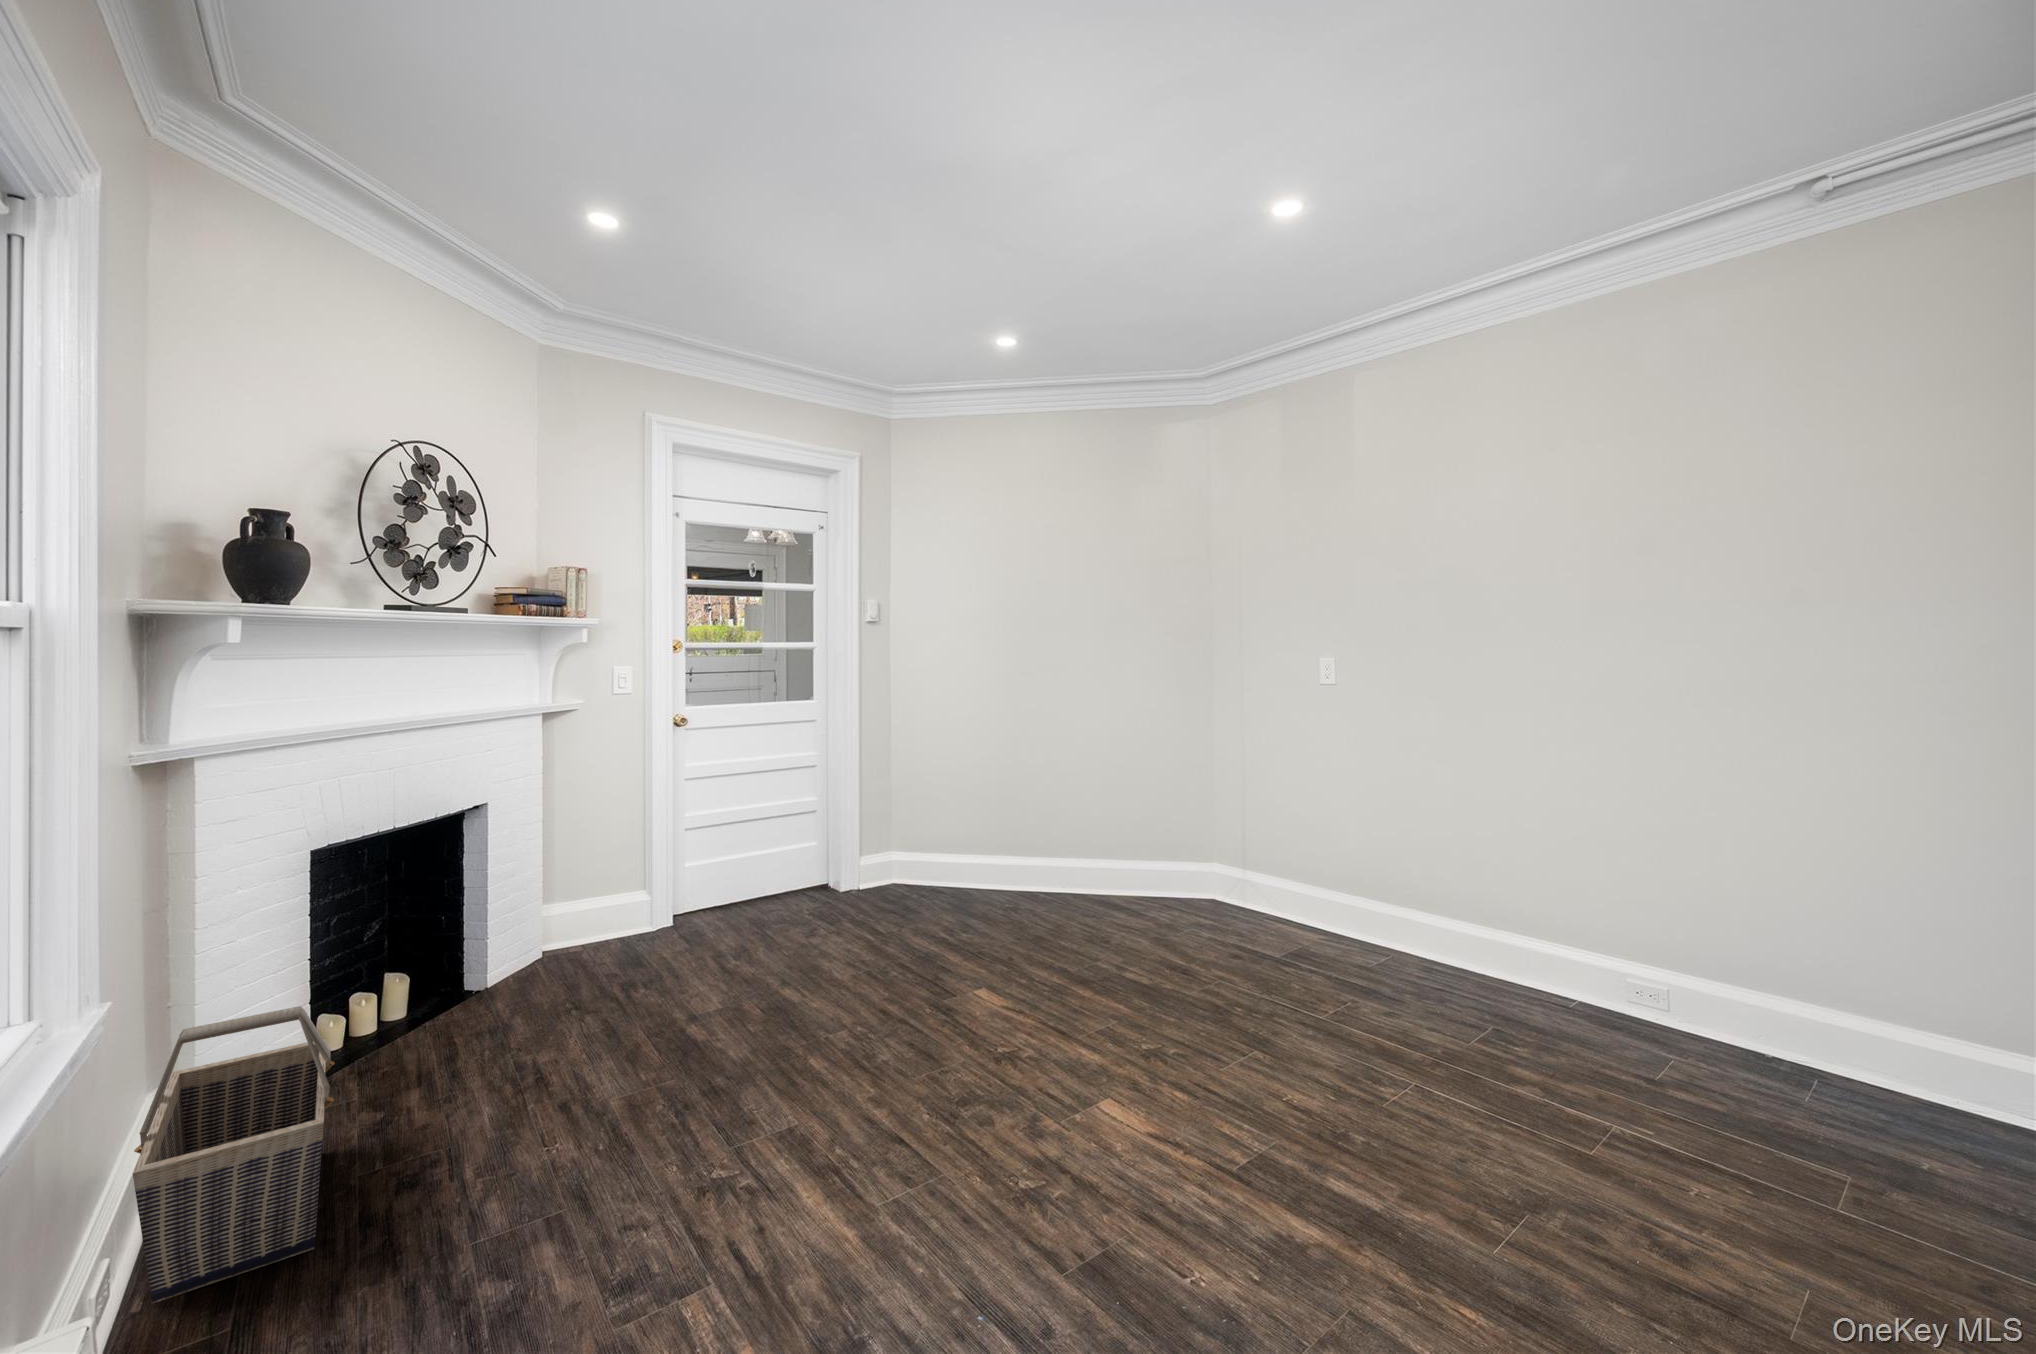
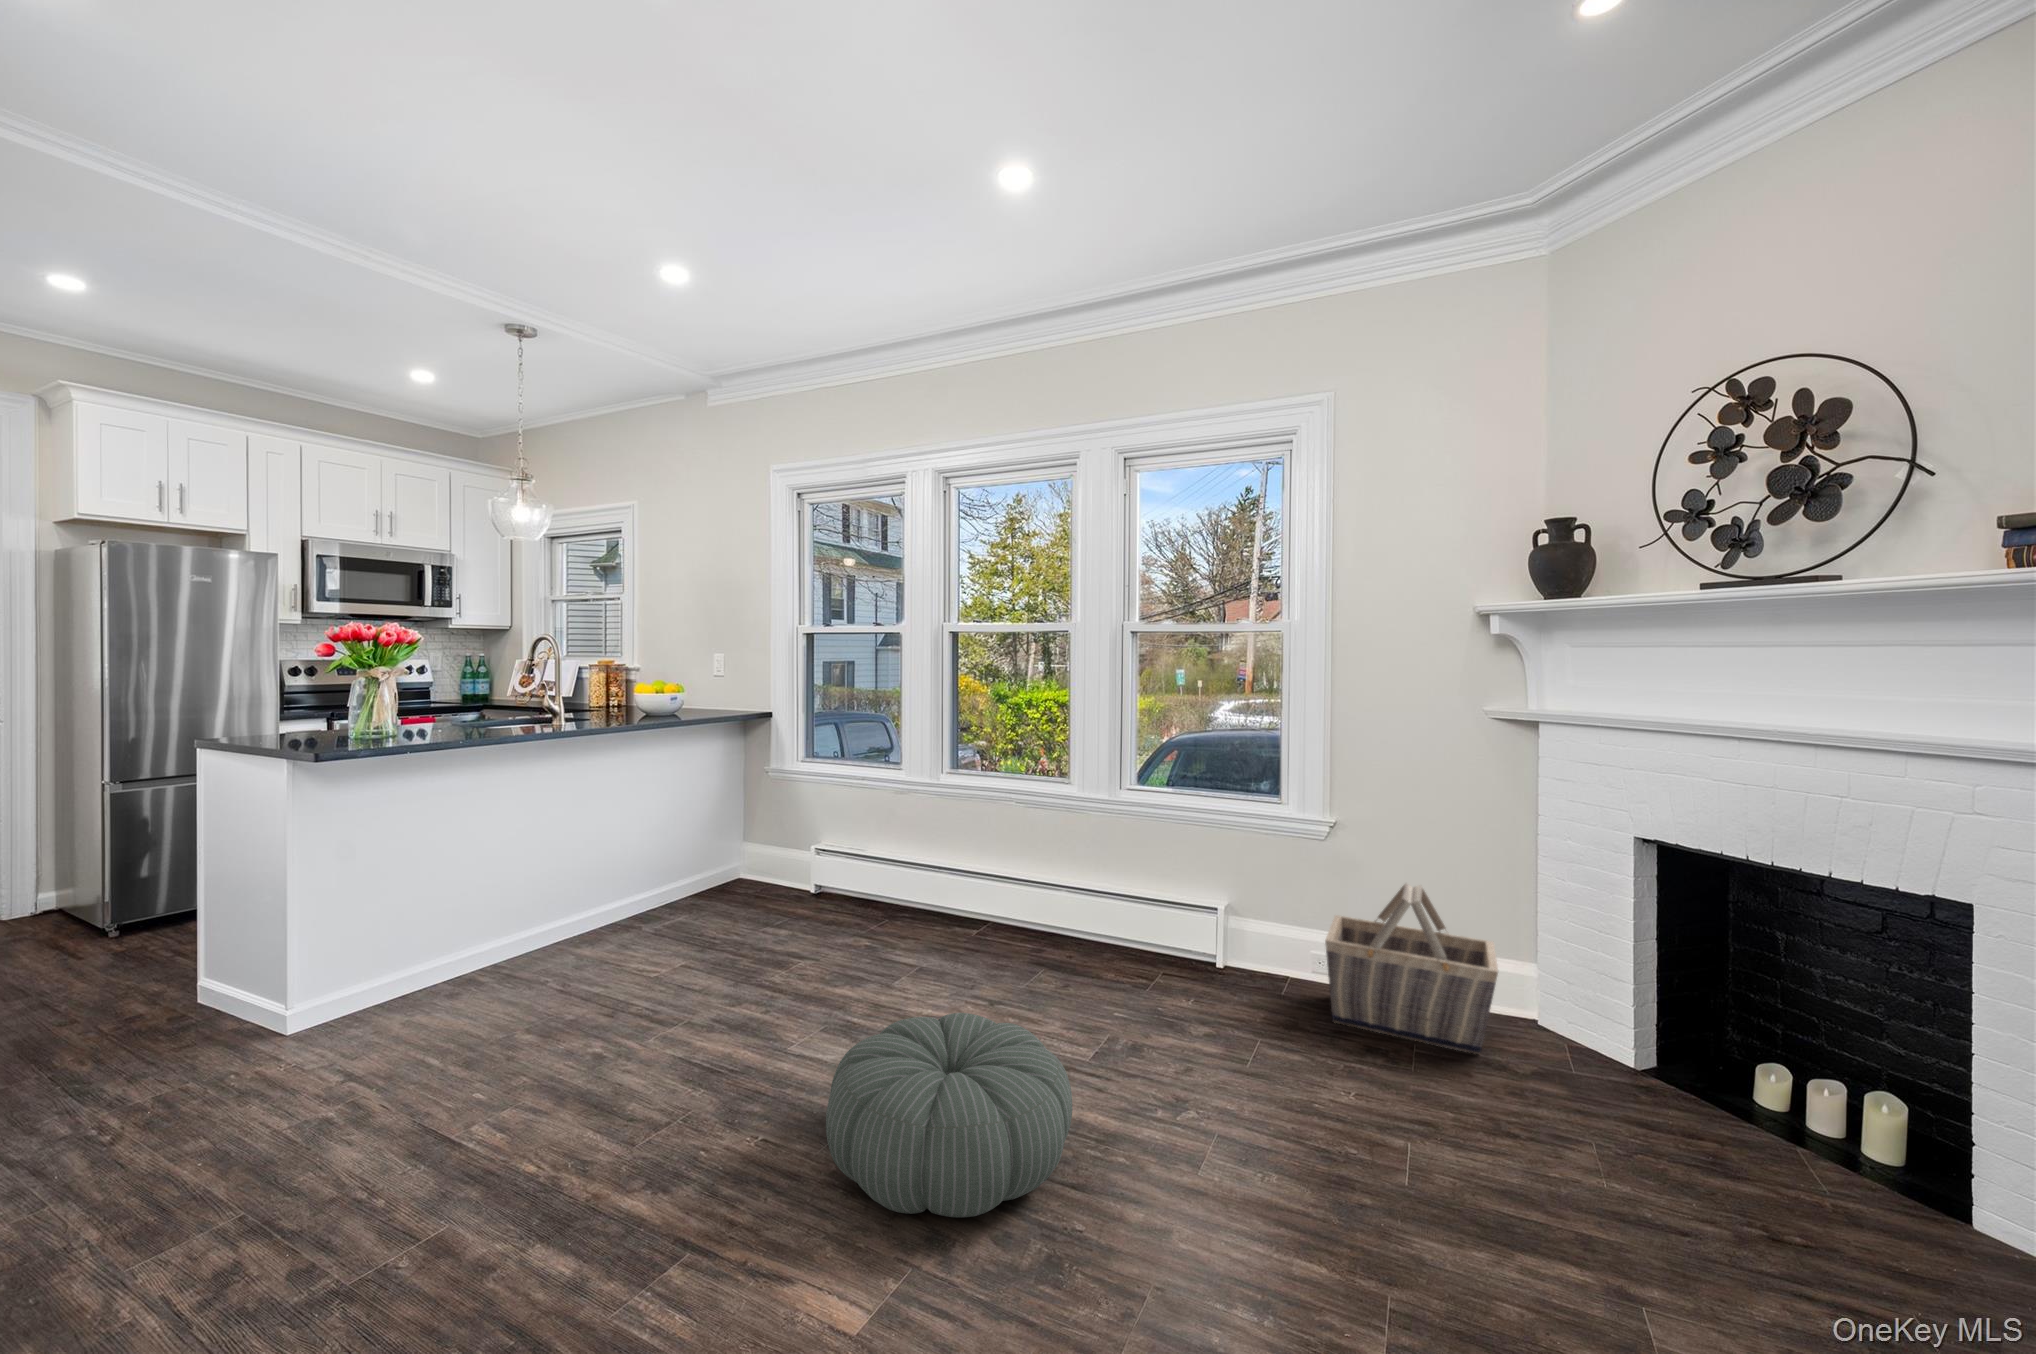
pouf: none [856,1046,1116,1265] -> present [826,1013,1072,1217]

